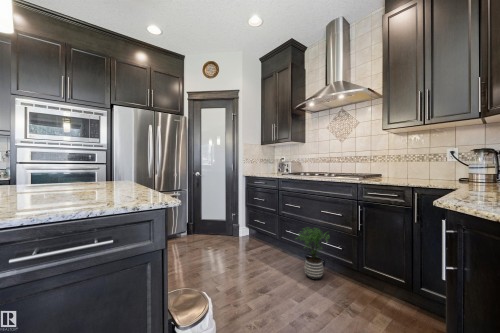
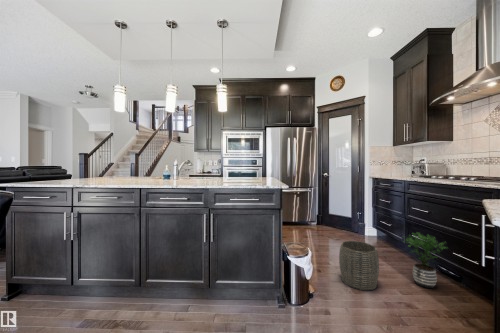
woven basket: none [248,250,290,310] -> present [339,241,379,290]

